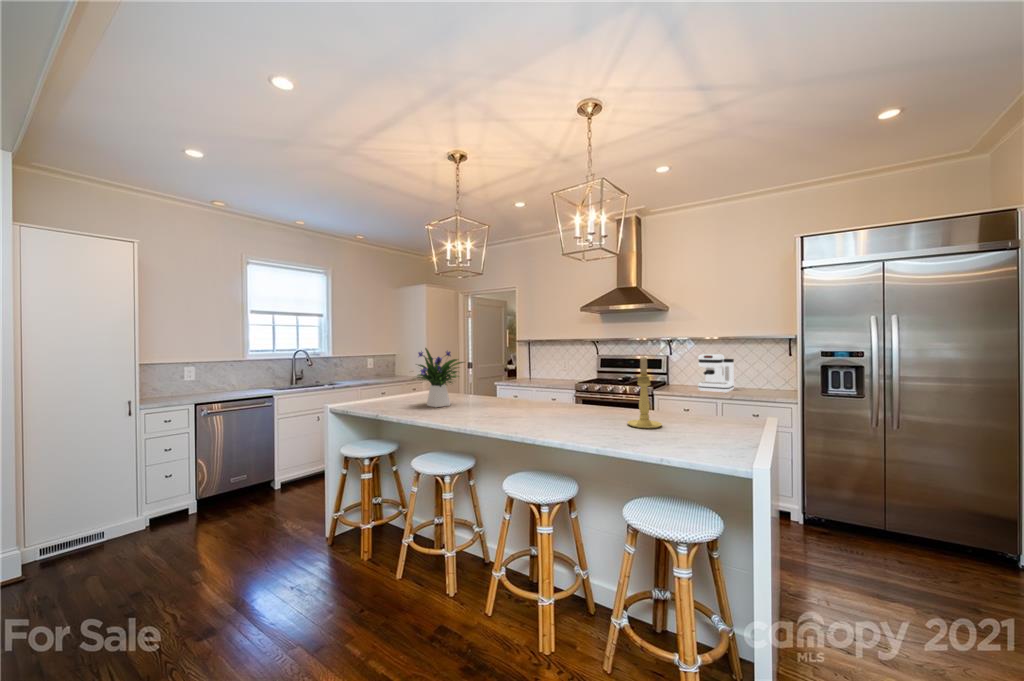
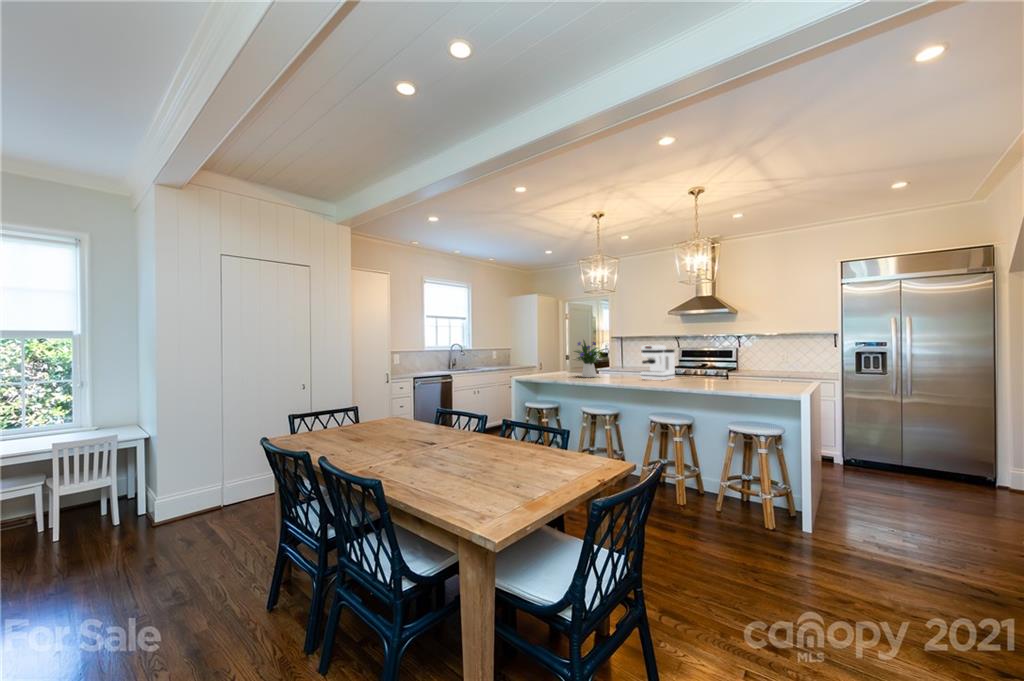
coffee maker: present [698,354,734,393] -> present [641,345,675,380]
candle holder: present [627,357,662,428] -> none [722,343,745,384]

